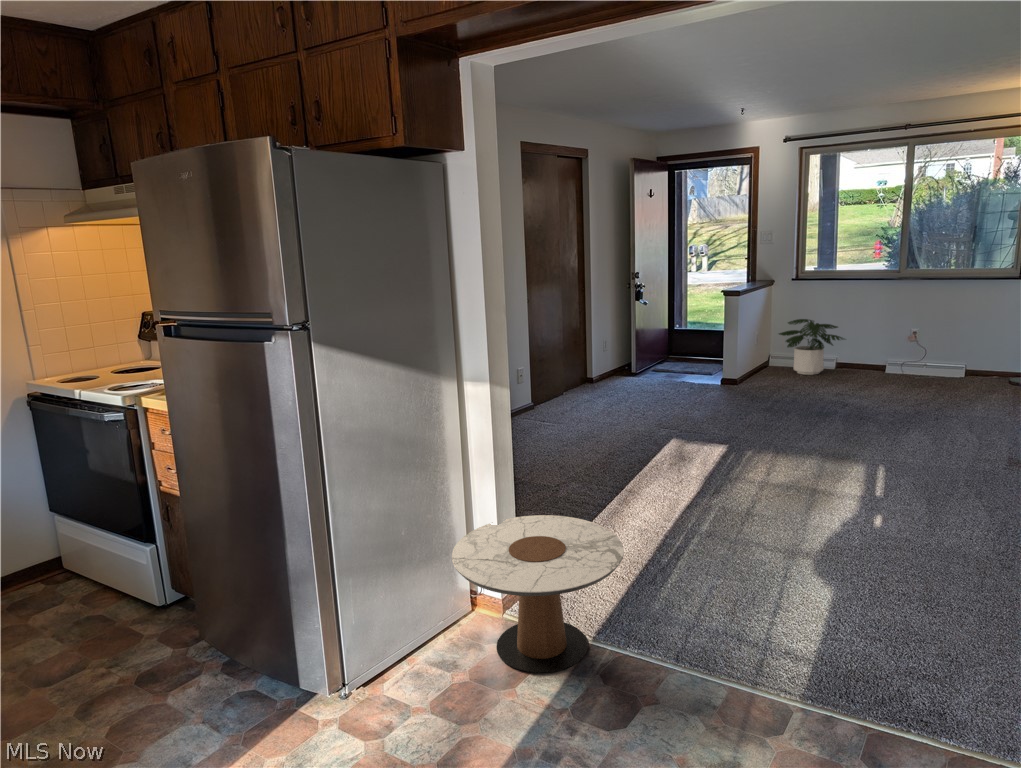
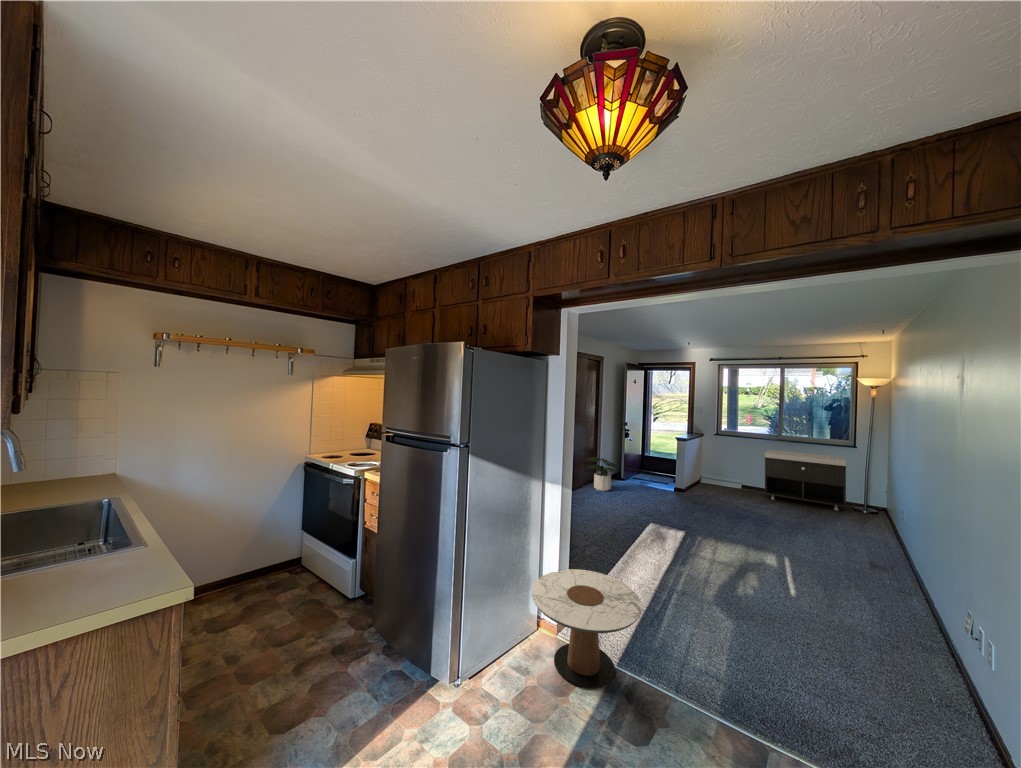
storage bench: none [870,298,1000,388] -> present [765,450,846,510]
potted plant: present [779,319,844,375] -> present [585,457,619,491]

